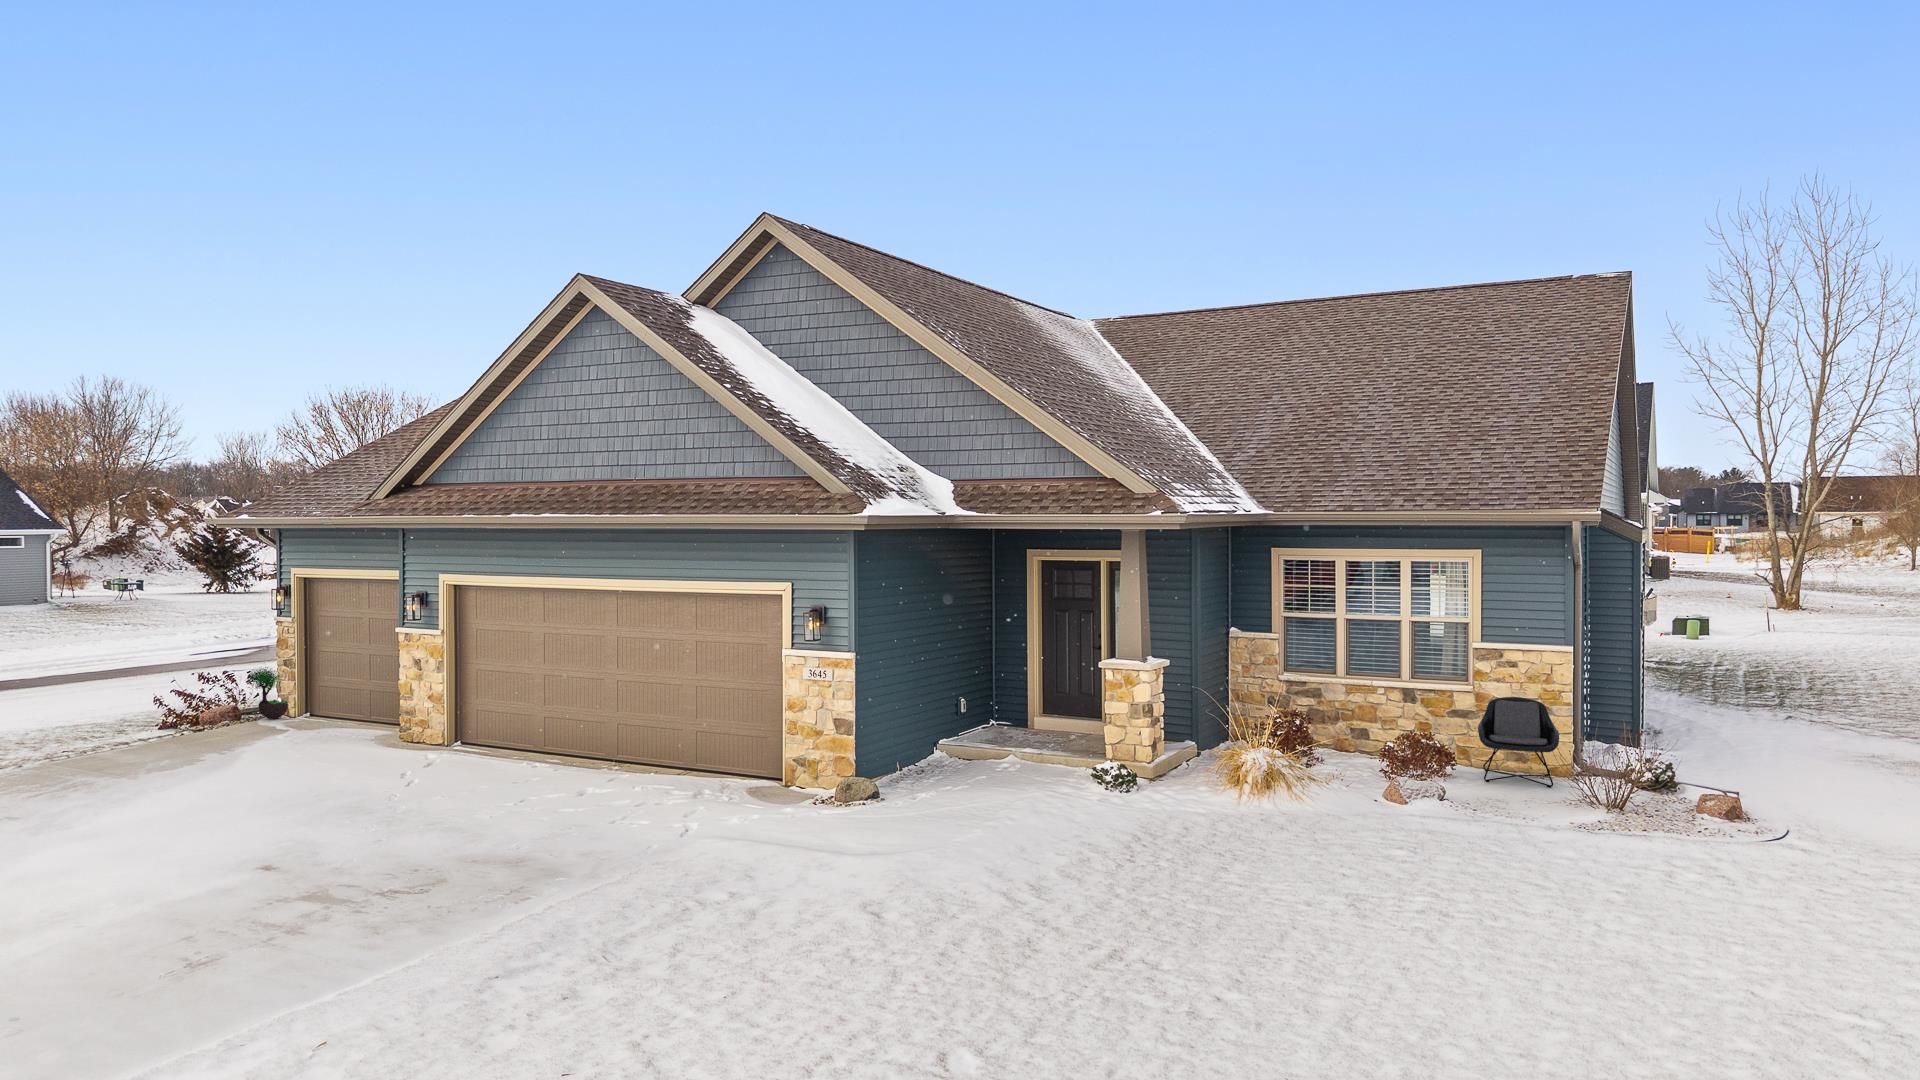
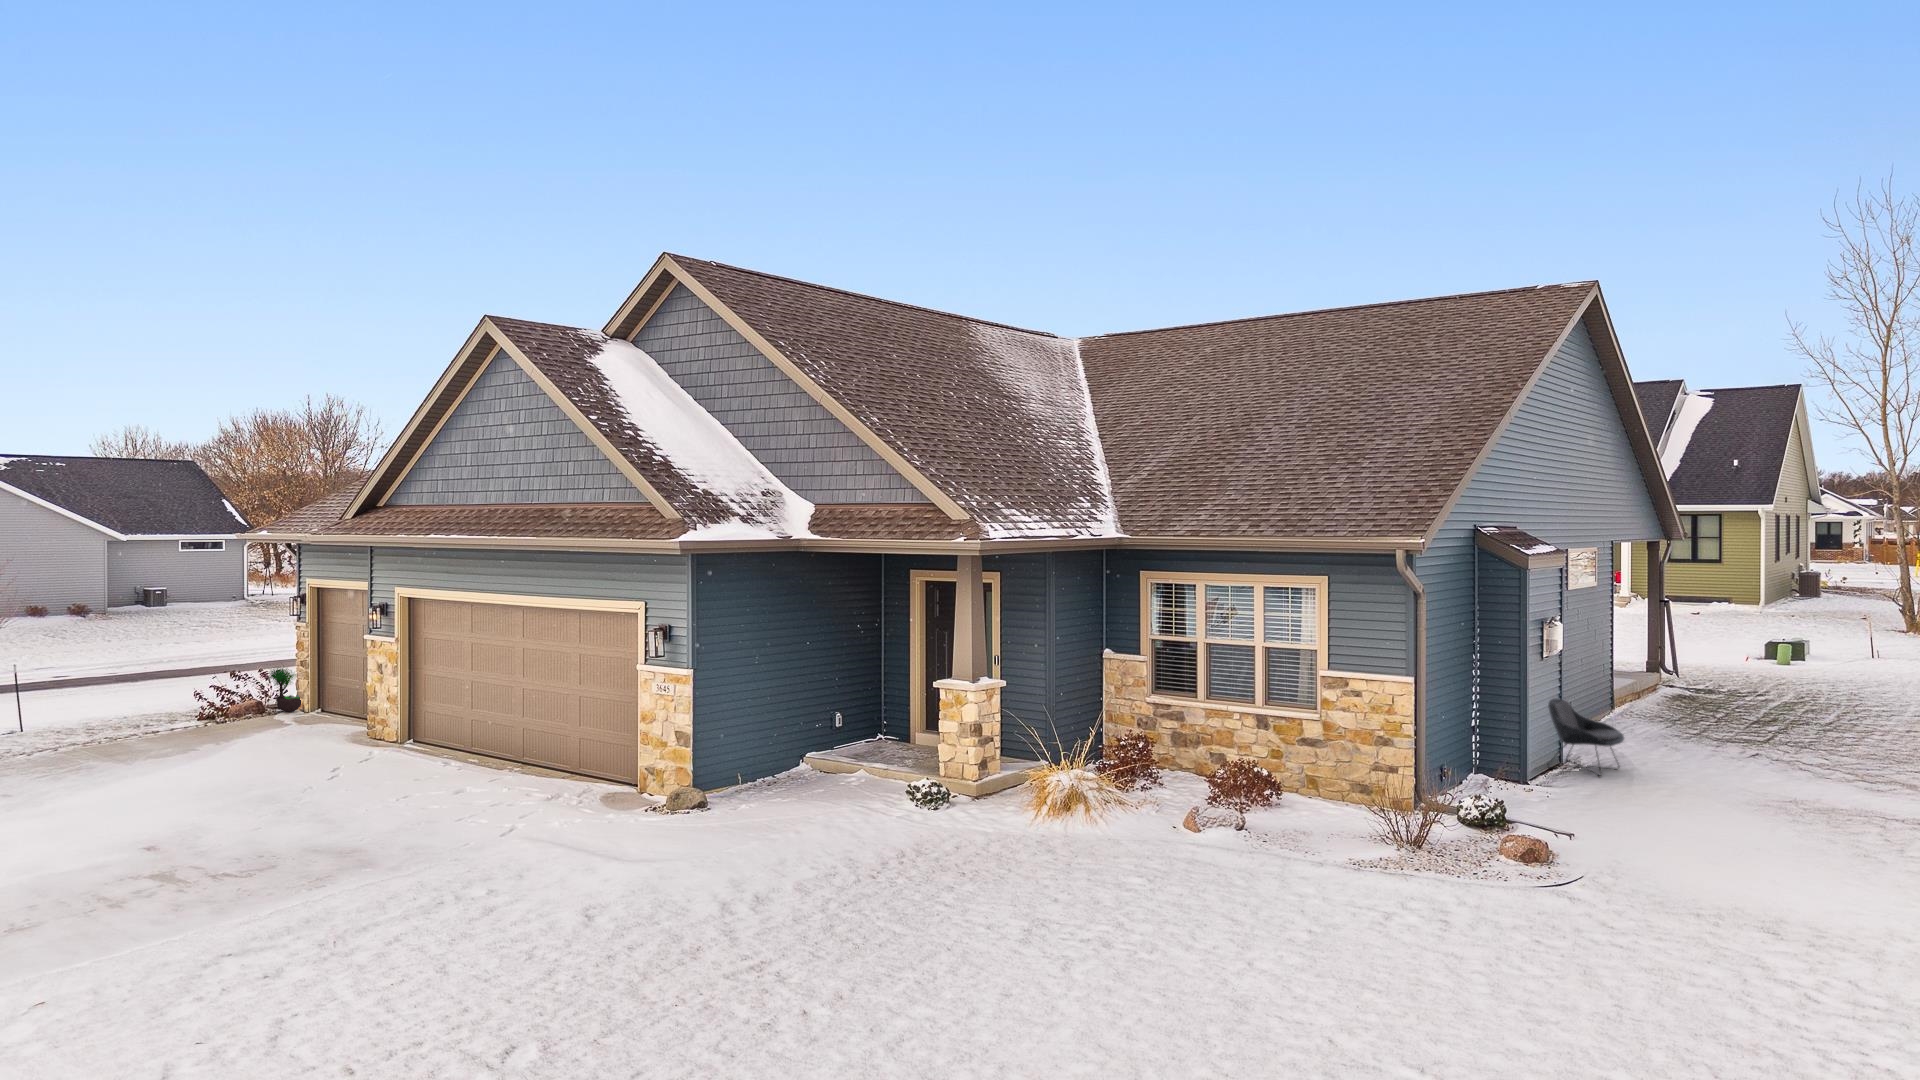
lounge chair: present [1478,697,1559,788] -> present [1548,698,1624,777]

